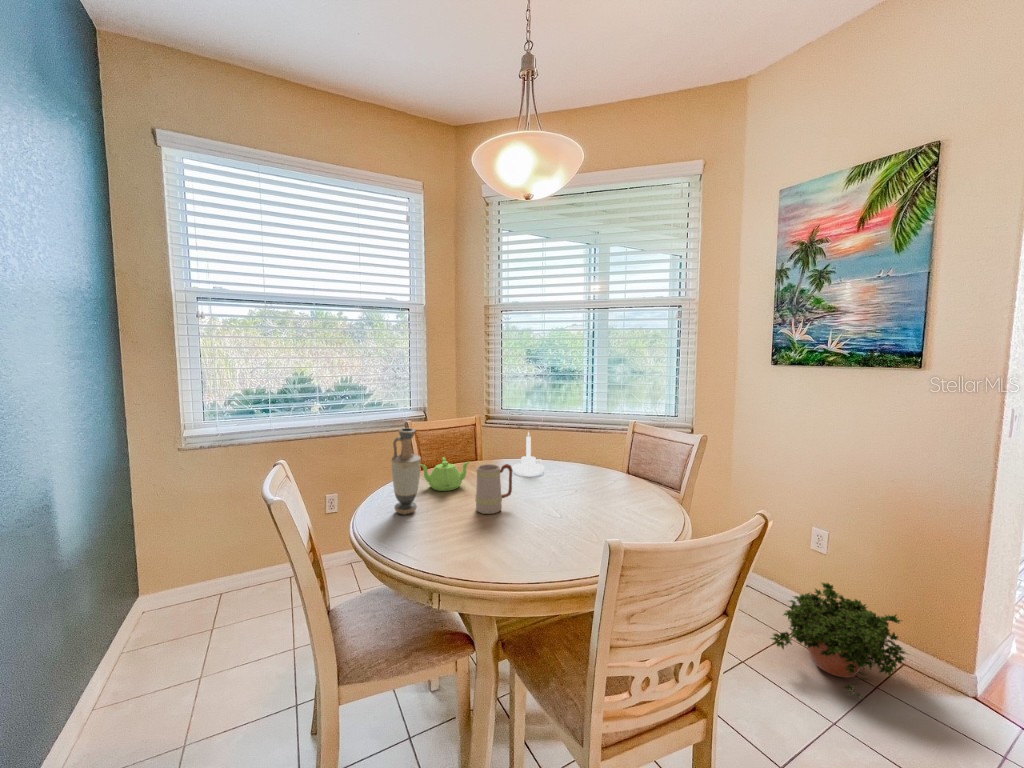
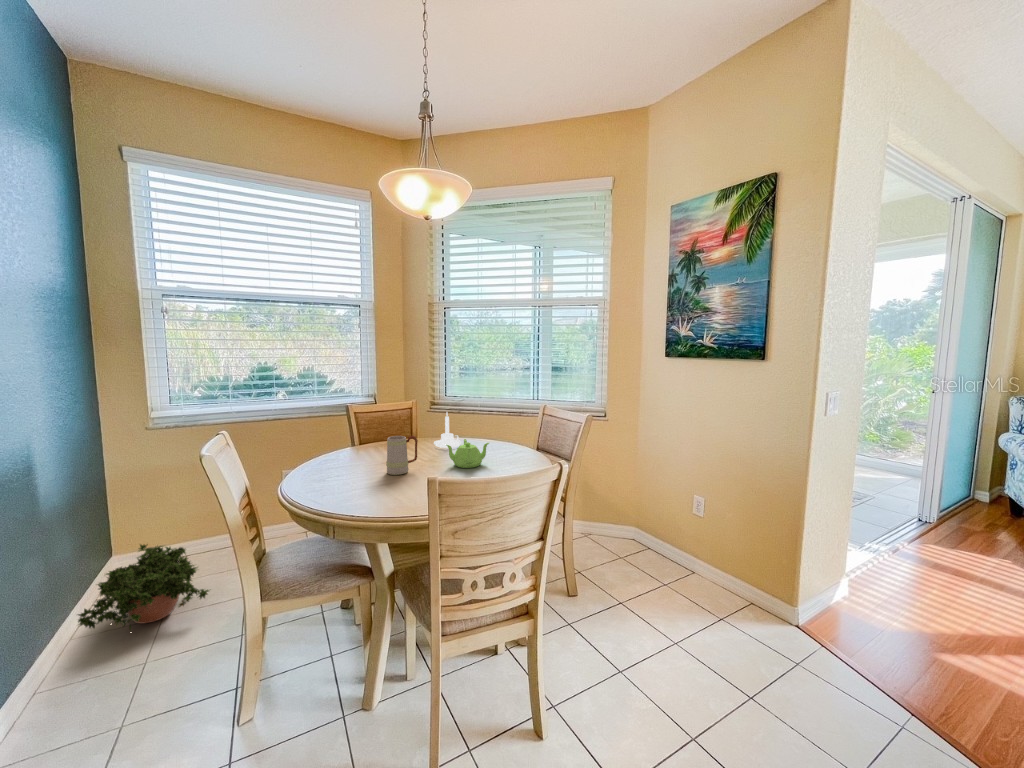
vase: present [392,428,421,515] -> none [316,406,341,476]
teapot: present [420,457,470,491] -> present [446,439,489,468]
potted plant: present [771,583,907,699] -> present [78,544,209,629]

